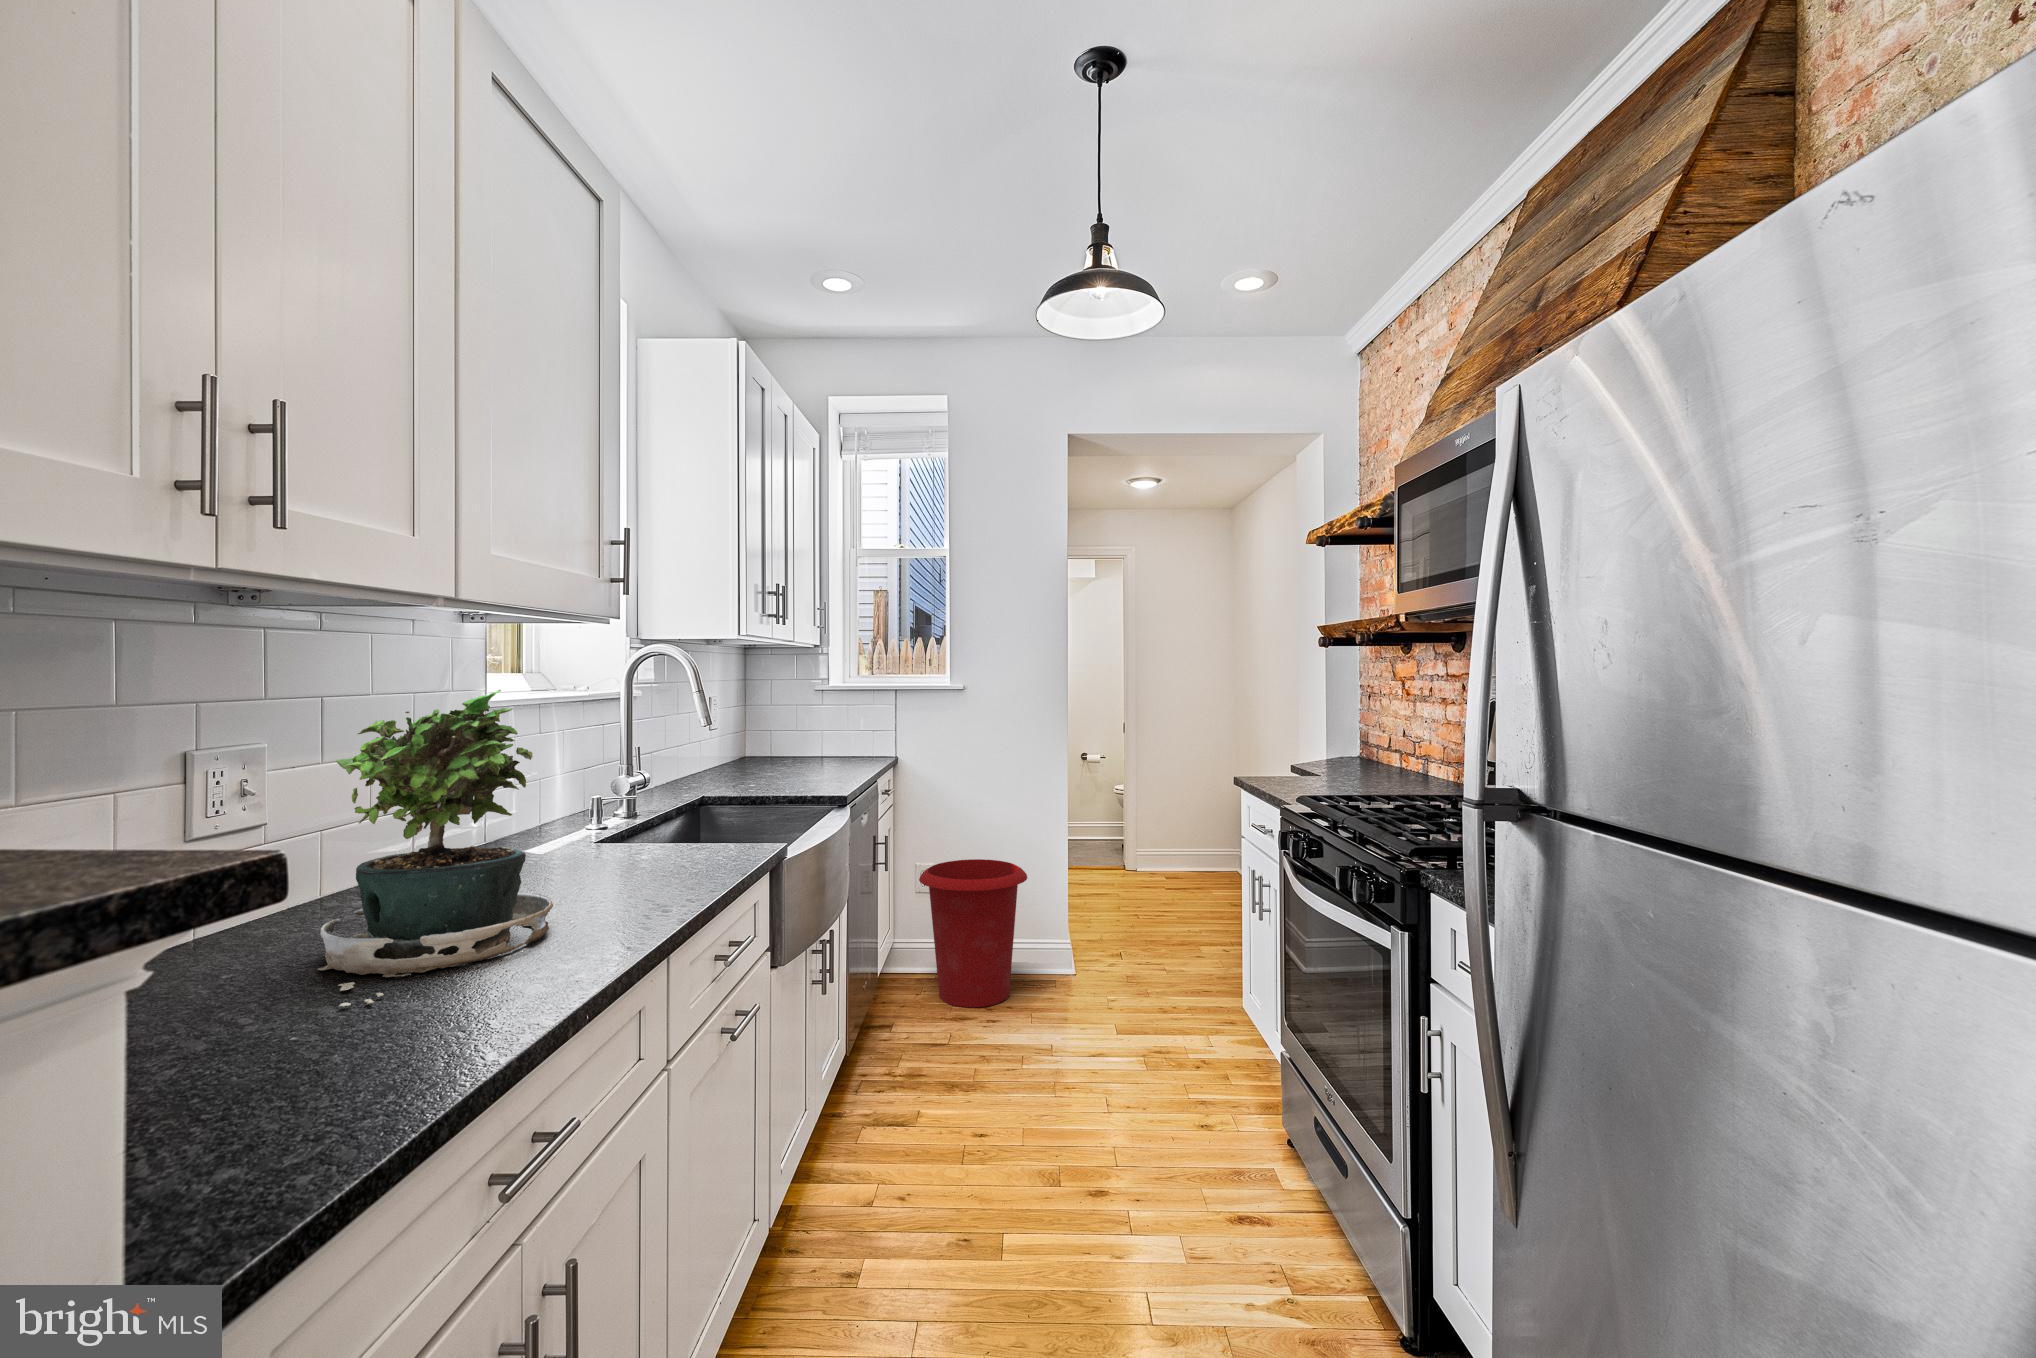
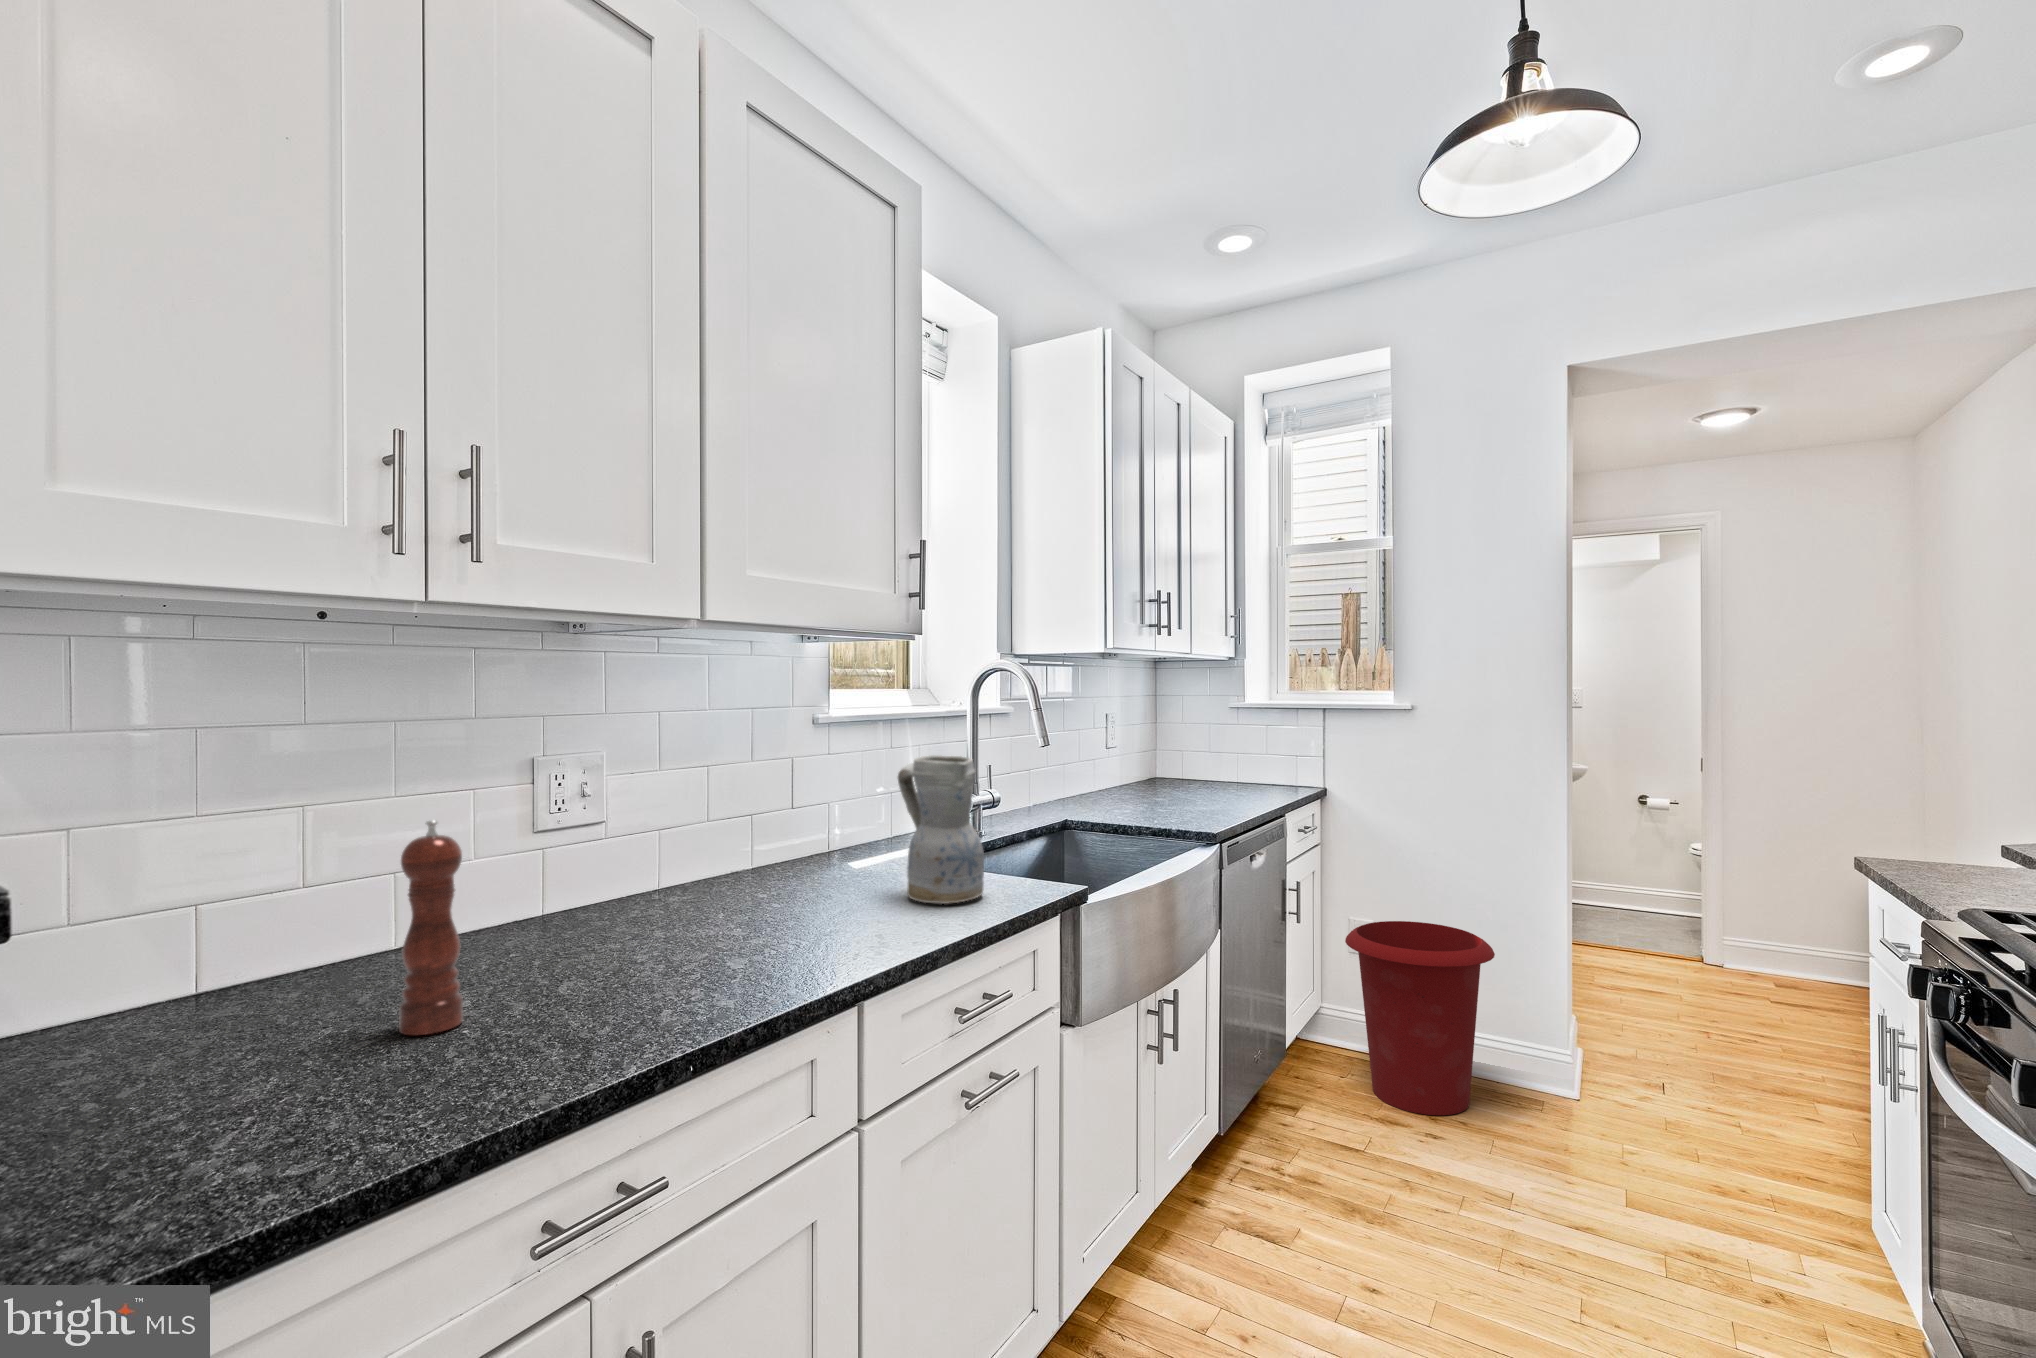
potted plant: present [318,690,553,1006] -> none [532,707,773,1001]
ceramic pitcher: none [618,735,711,873] -> present [898,755,984,904]
pepper mill: none [197,819,279,1063] -> present [399,820,463,1035]

